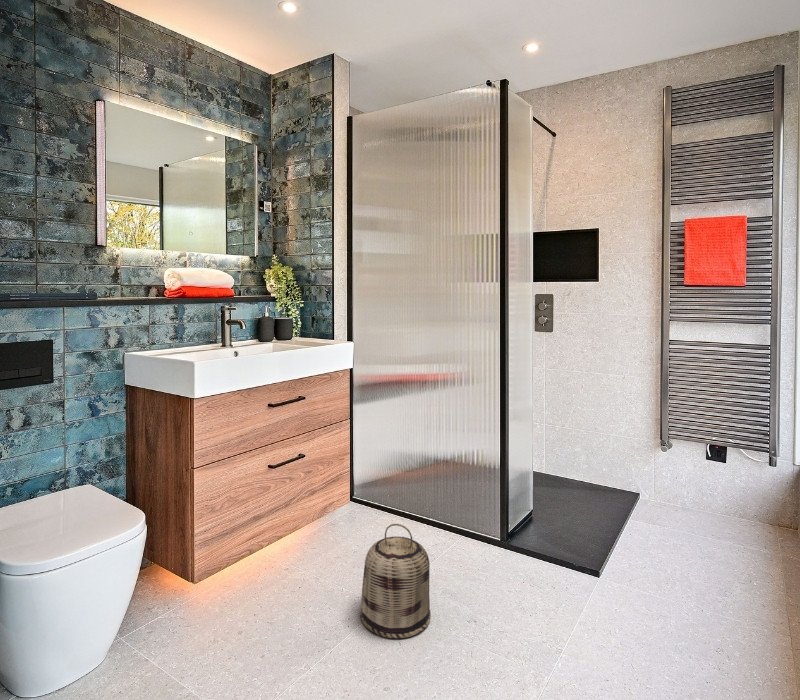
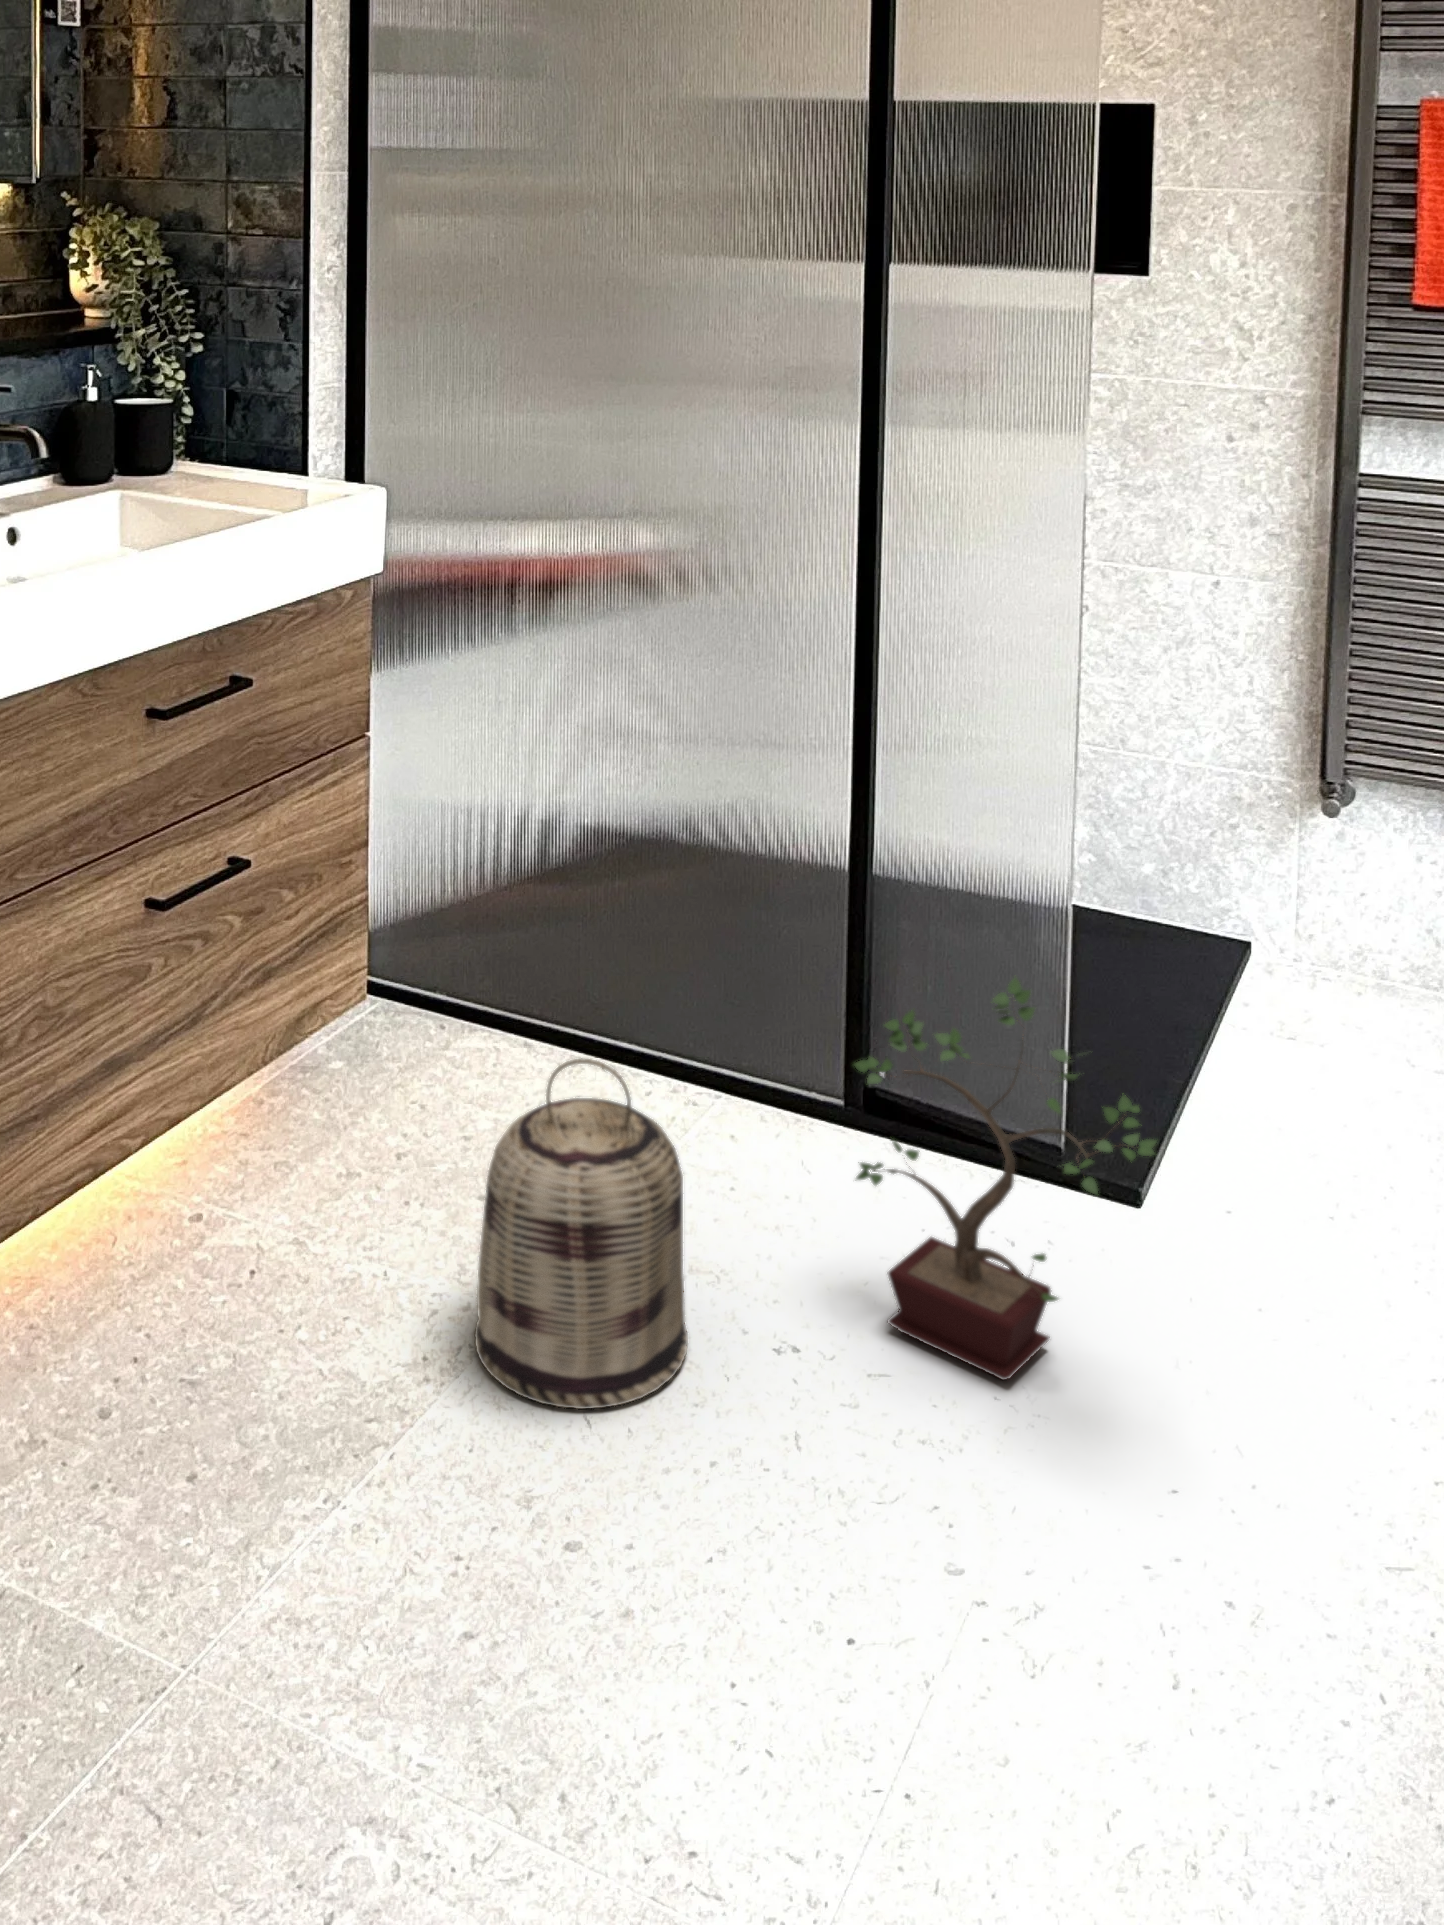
potted plant: none [488,504,594,640] -> present [855,978,1156,1380]

